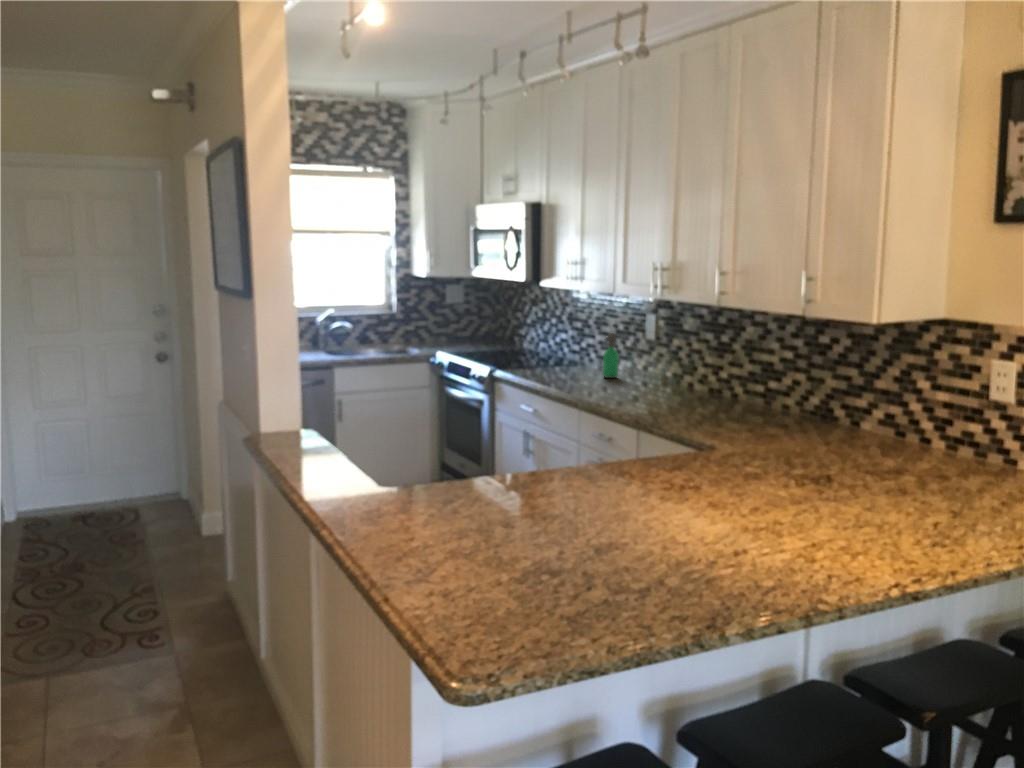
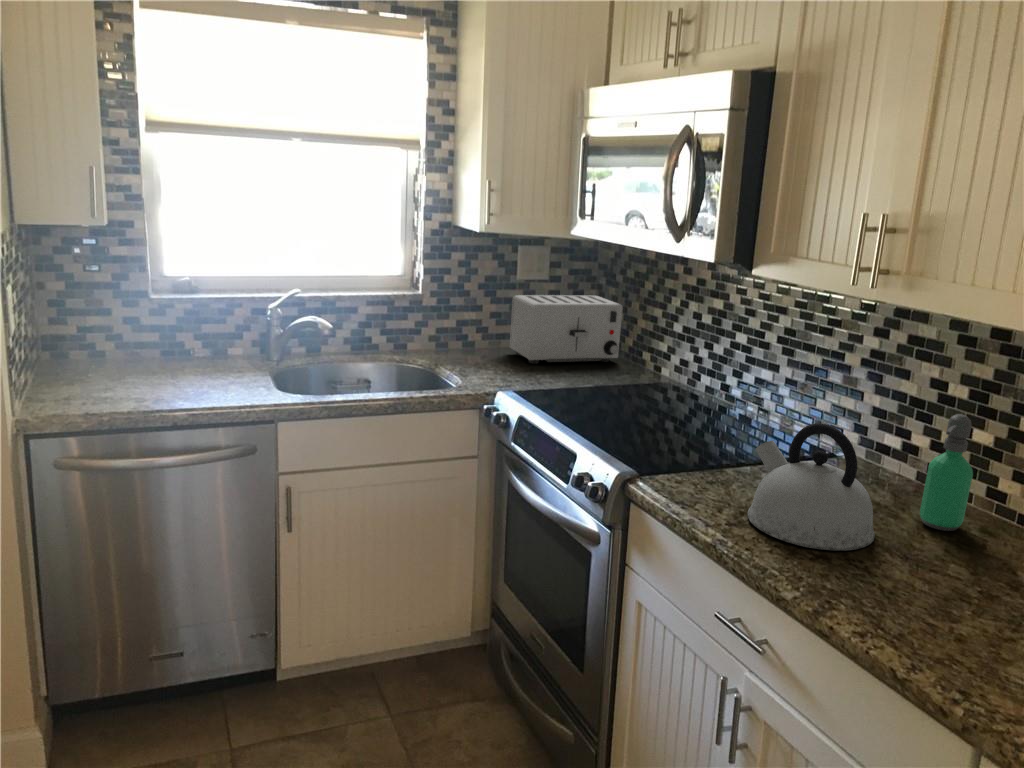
toaster: none [445,310,503,345] -> present [510,295,623,364]
kettle: none [535,338,581,382] -> present [748,423,875,551]

